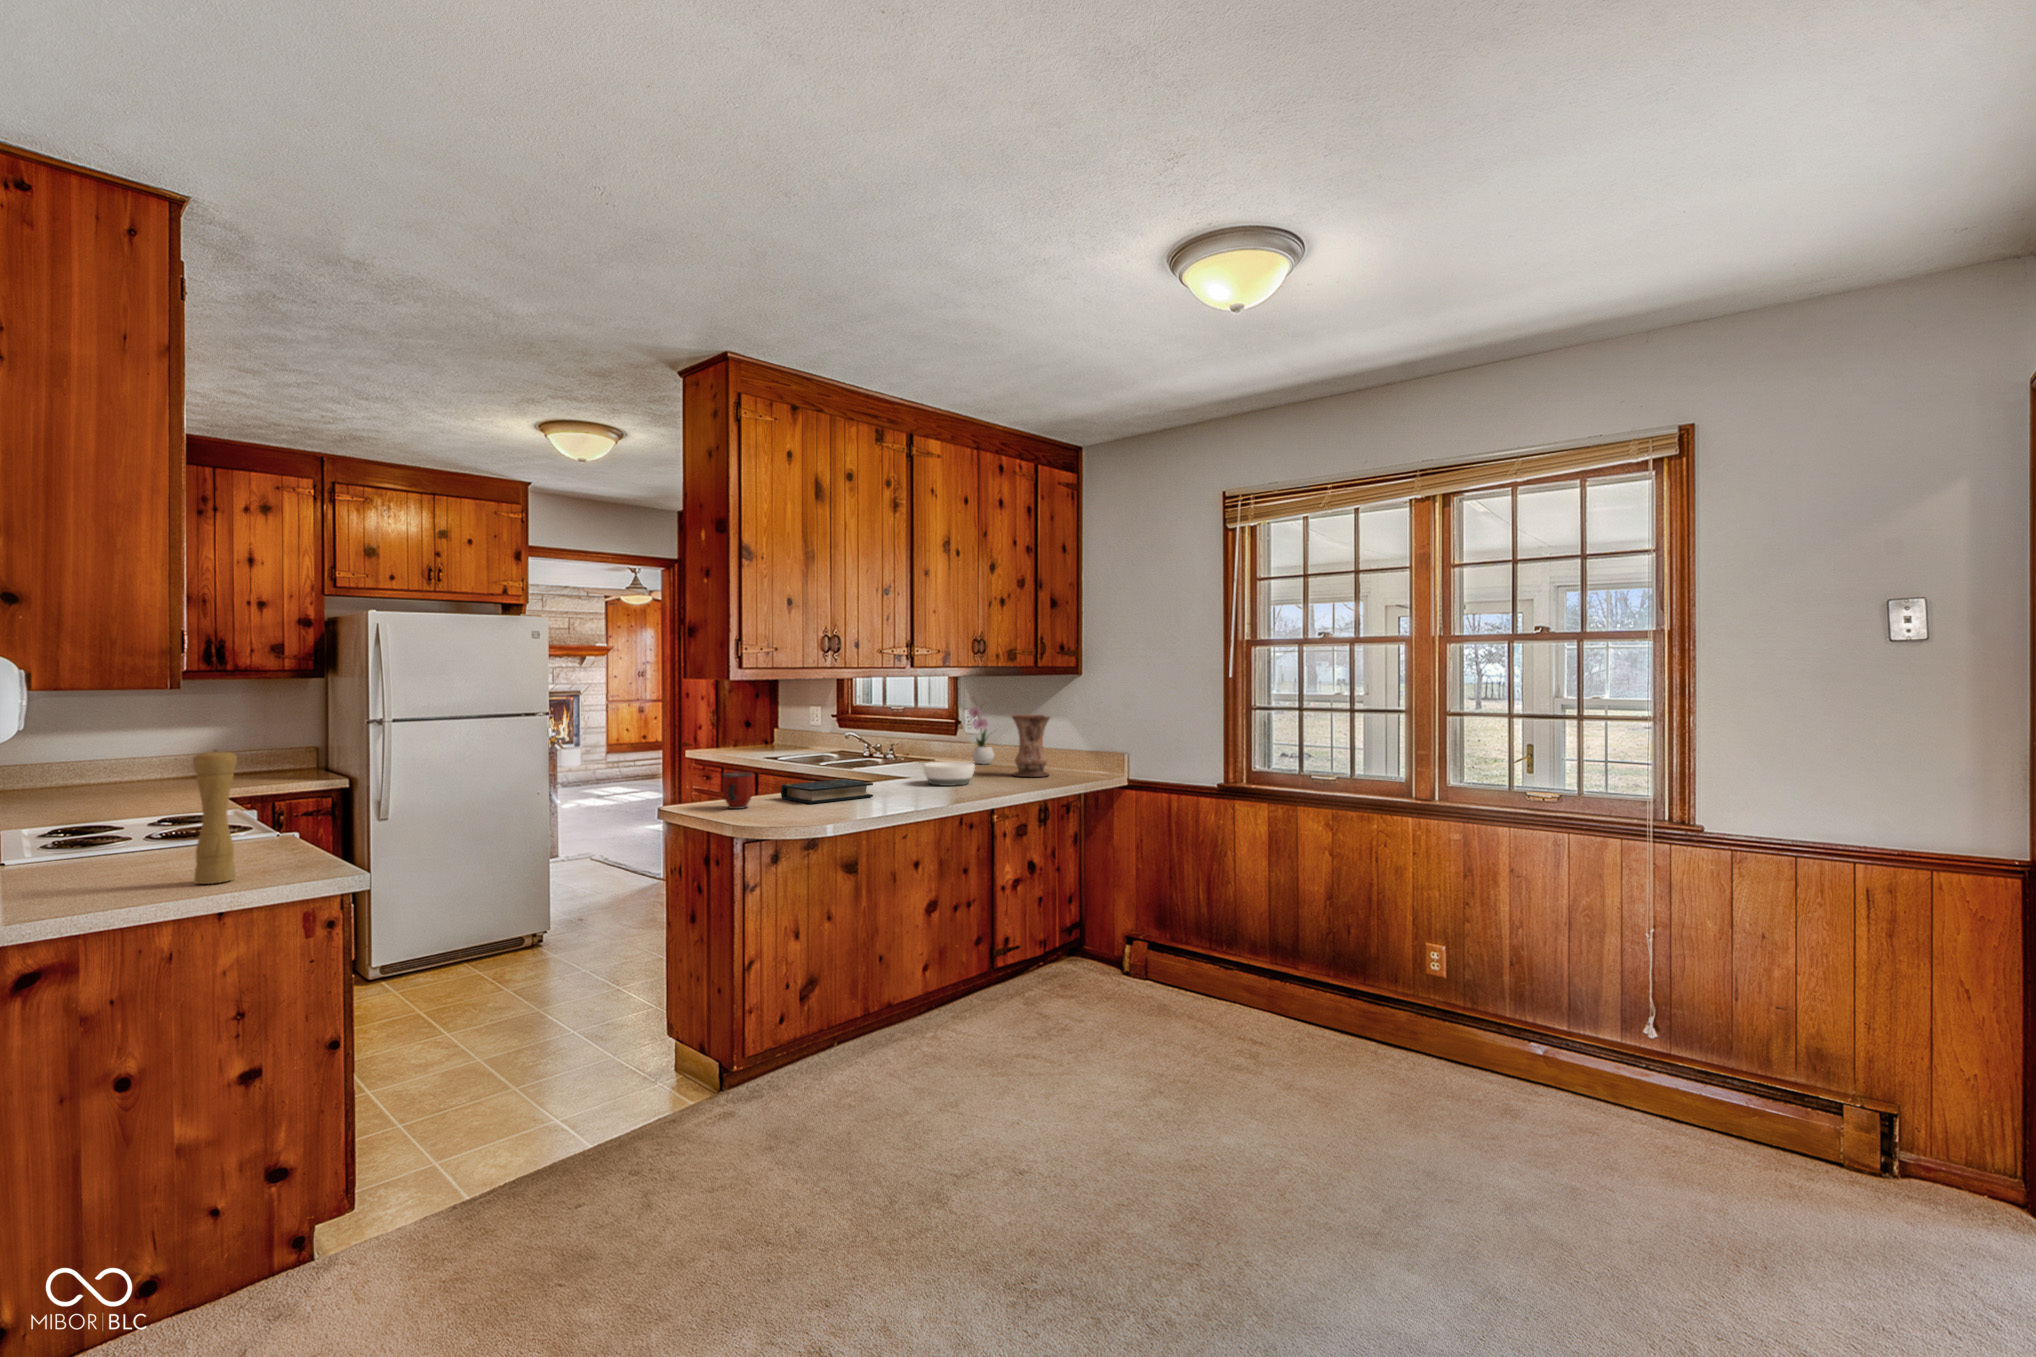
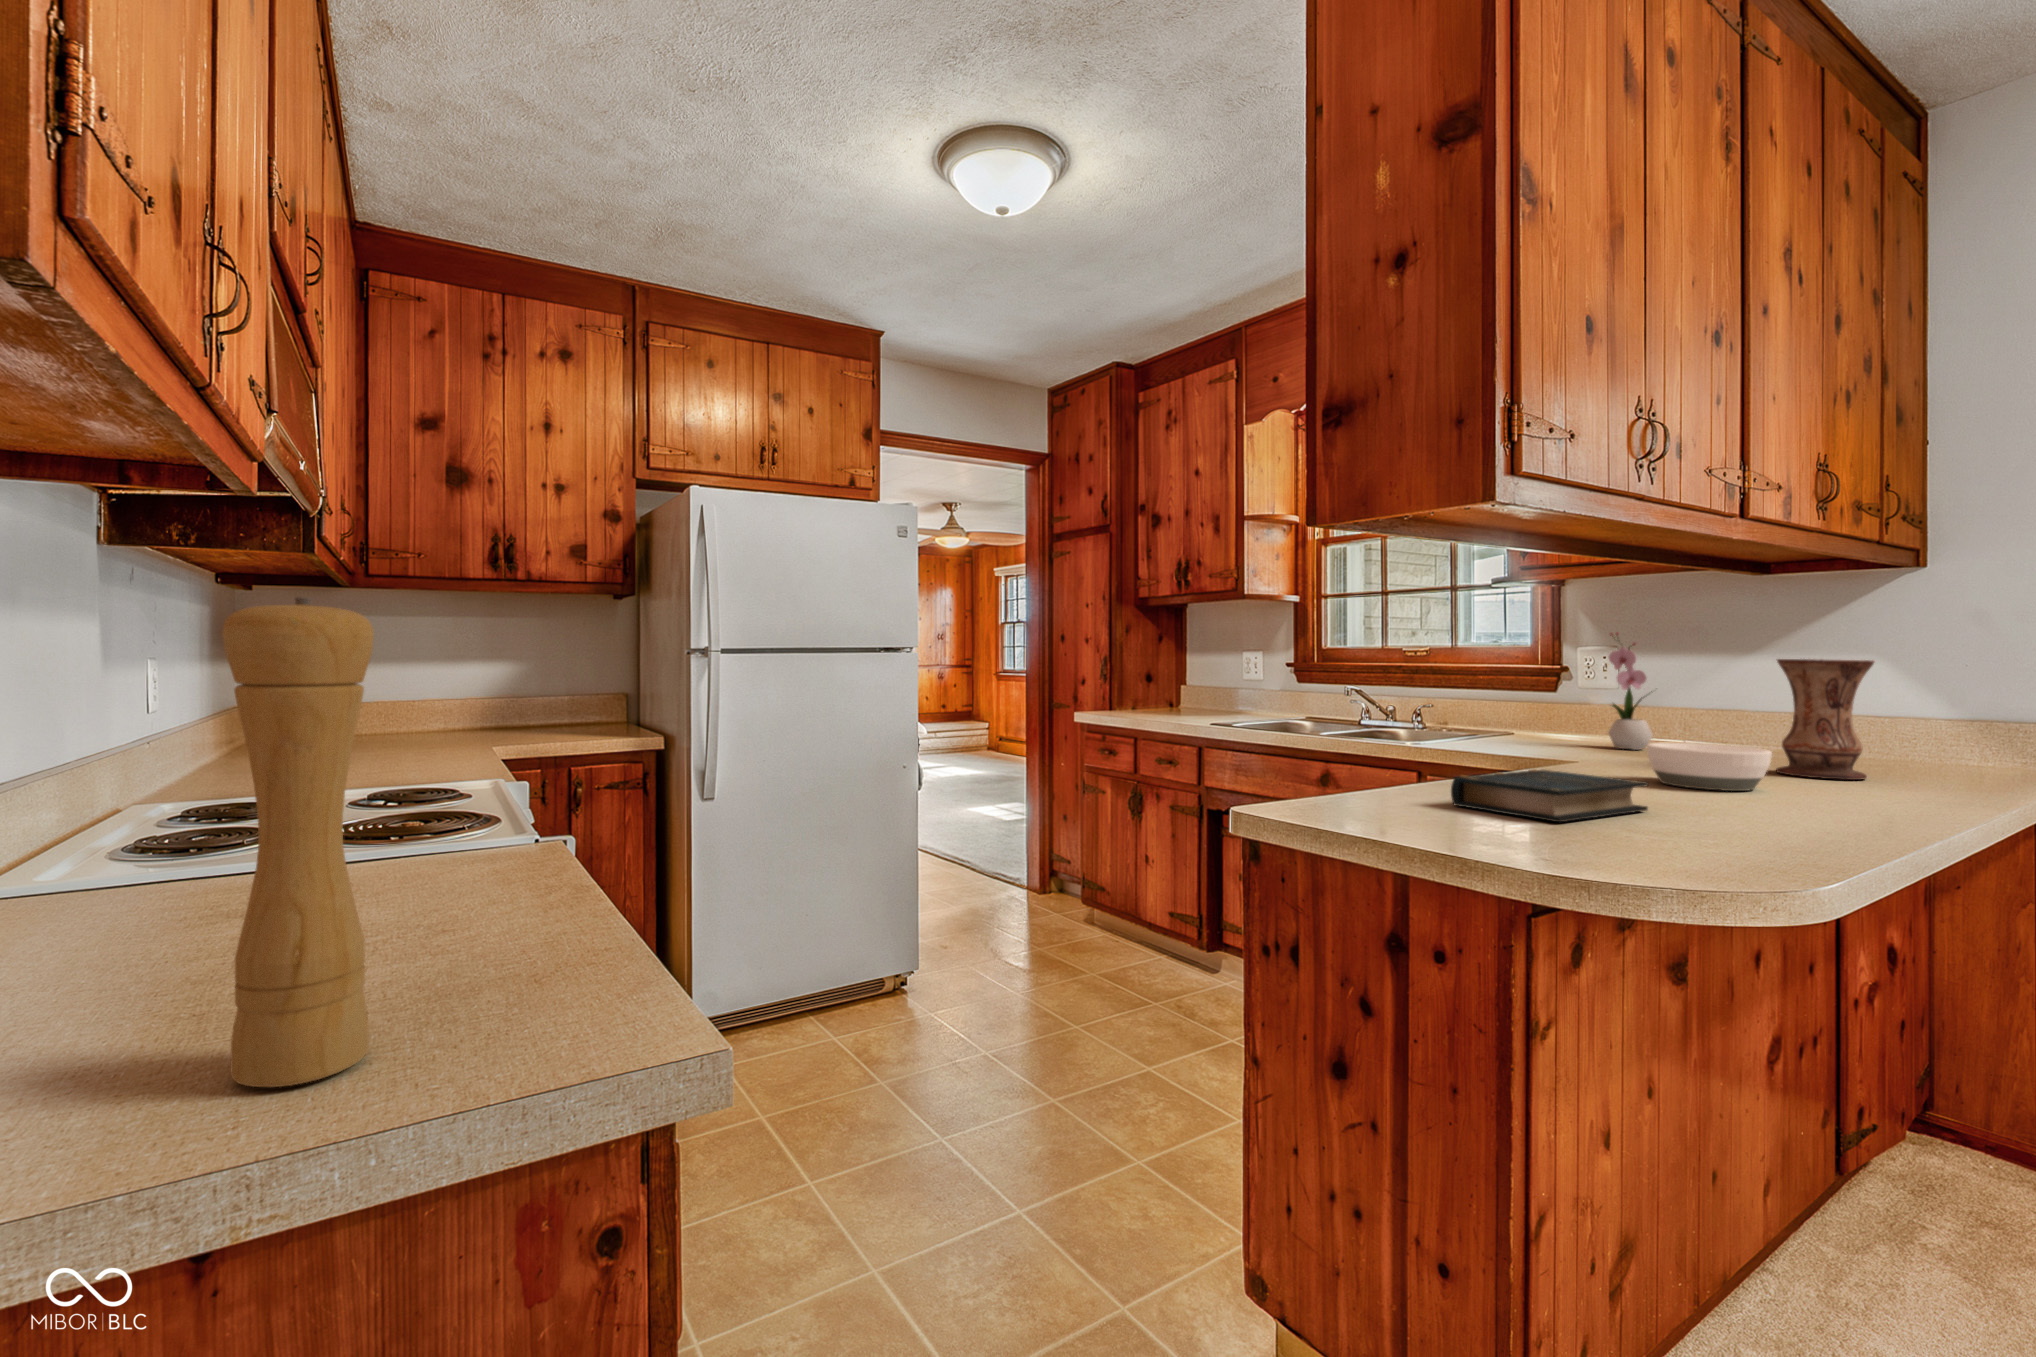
mug: present [722,772,754,809] -> none [1378,748,1451,828]

